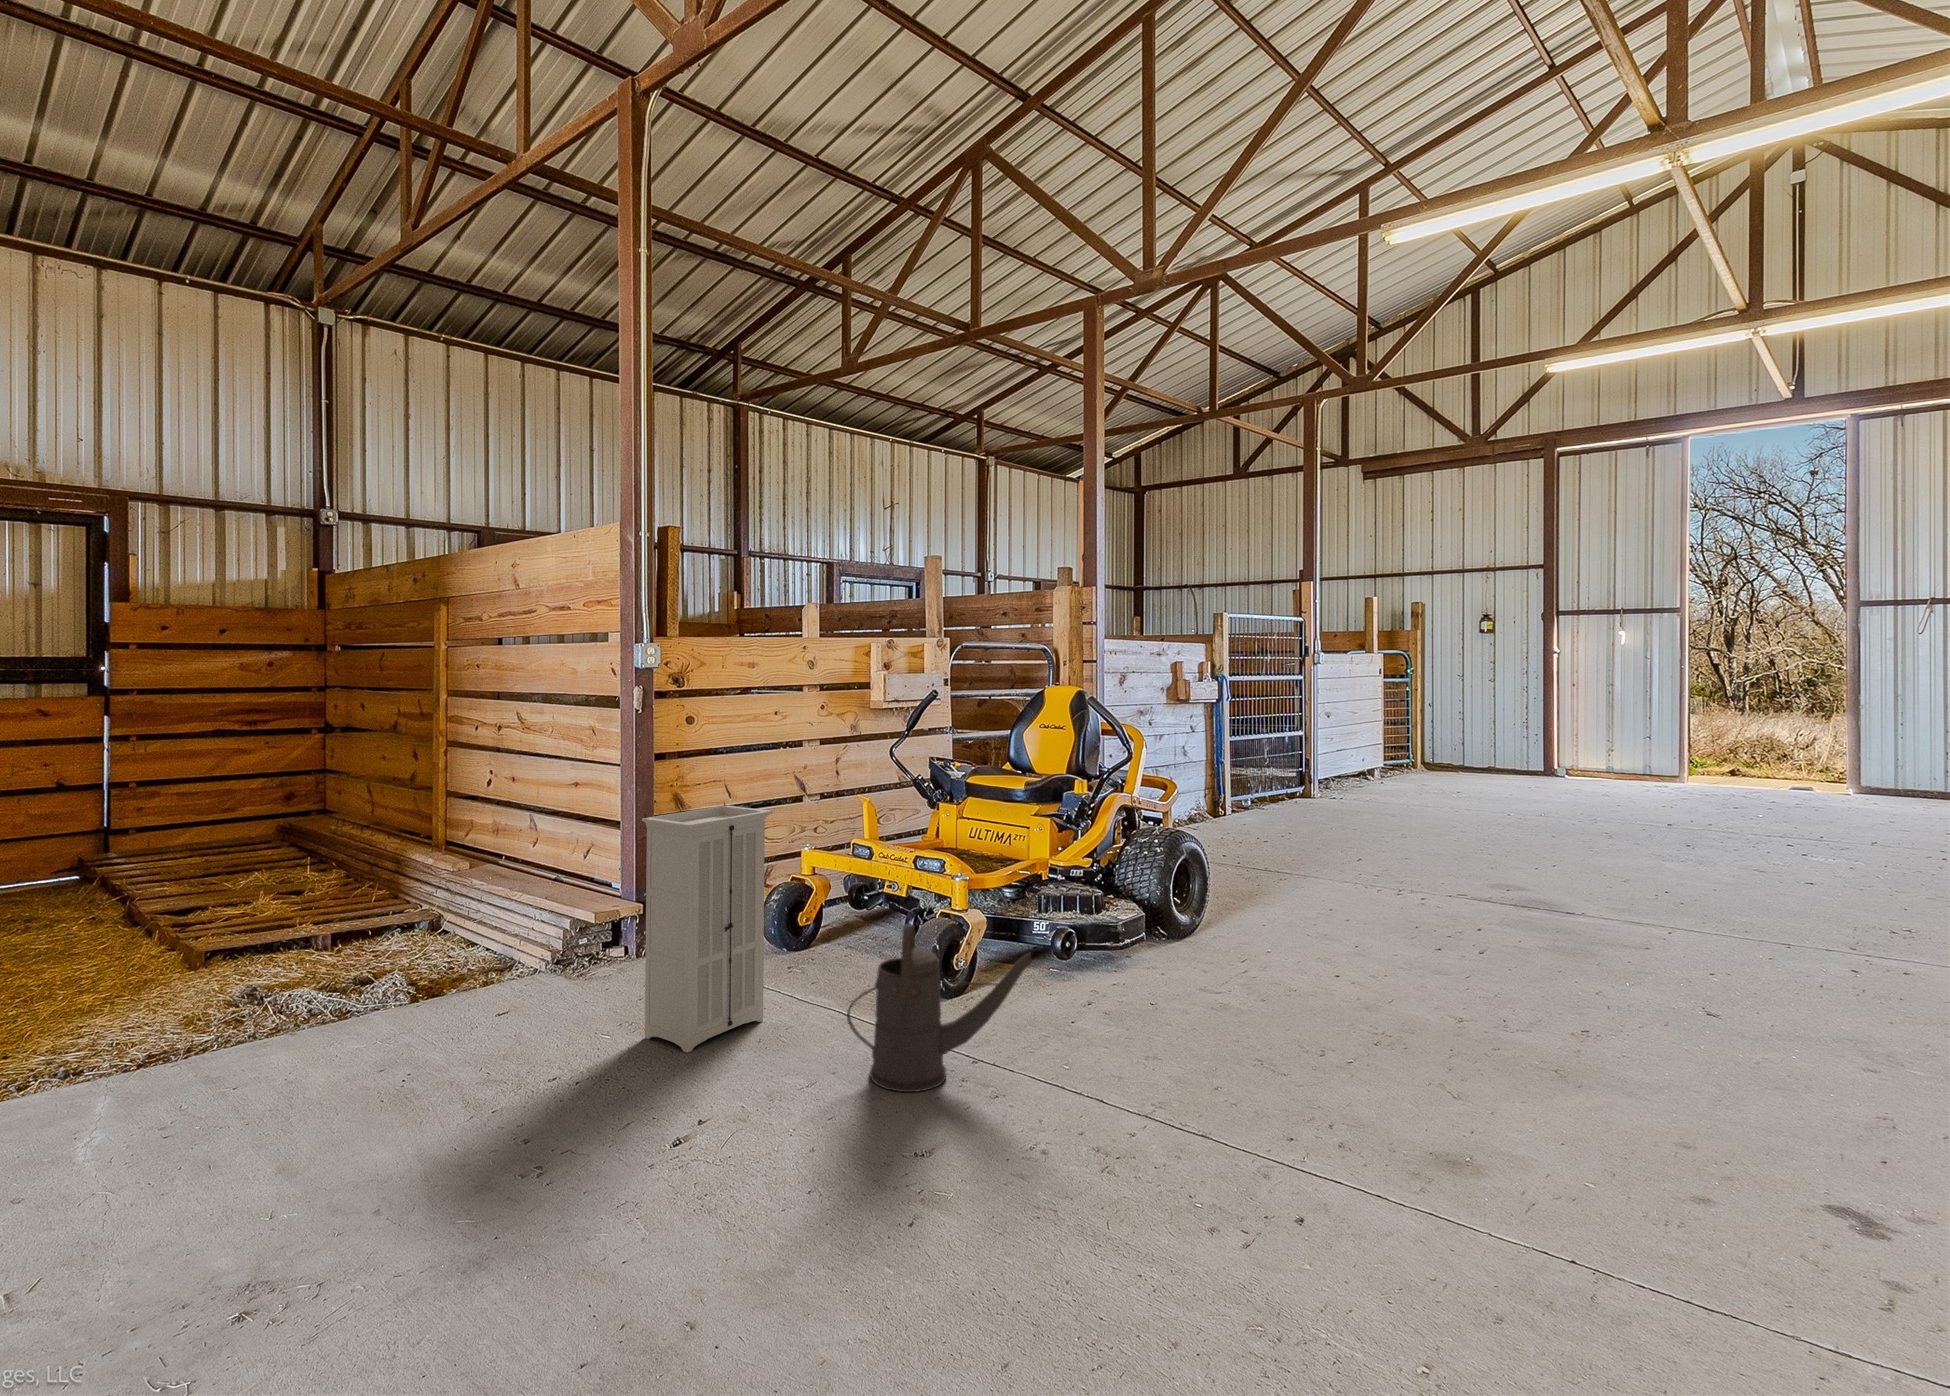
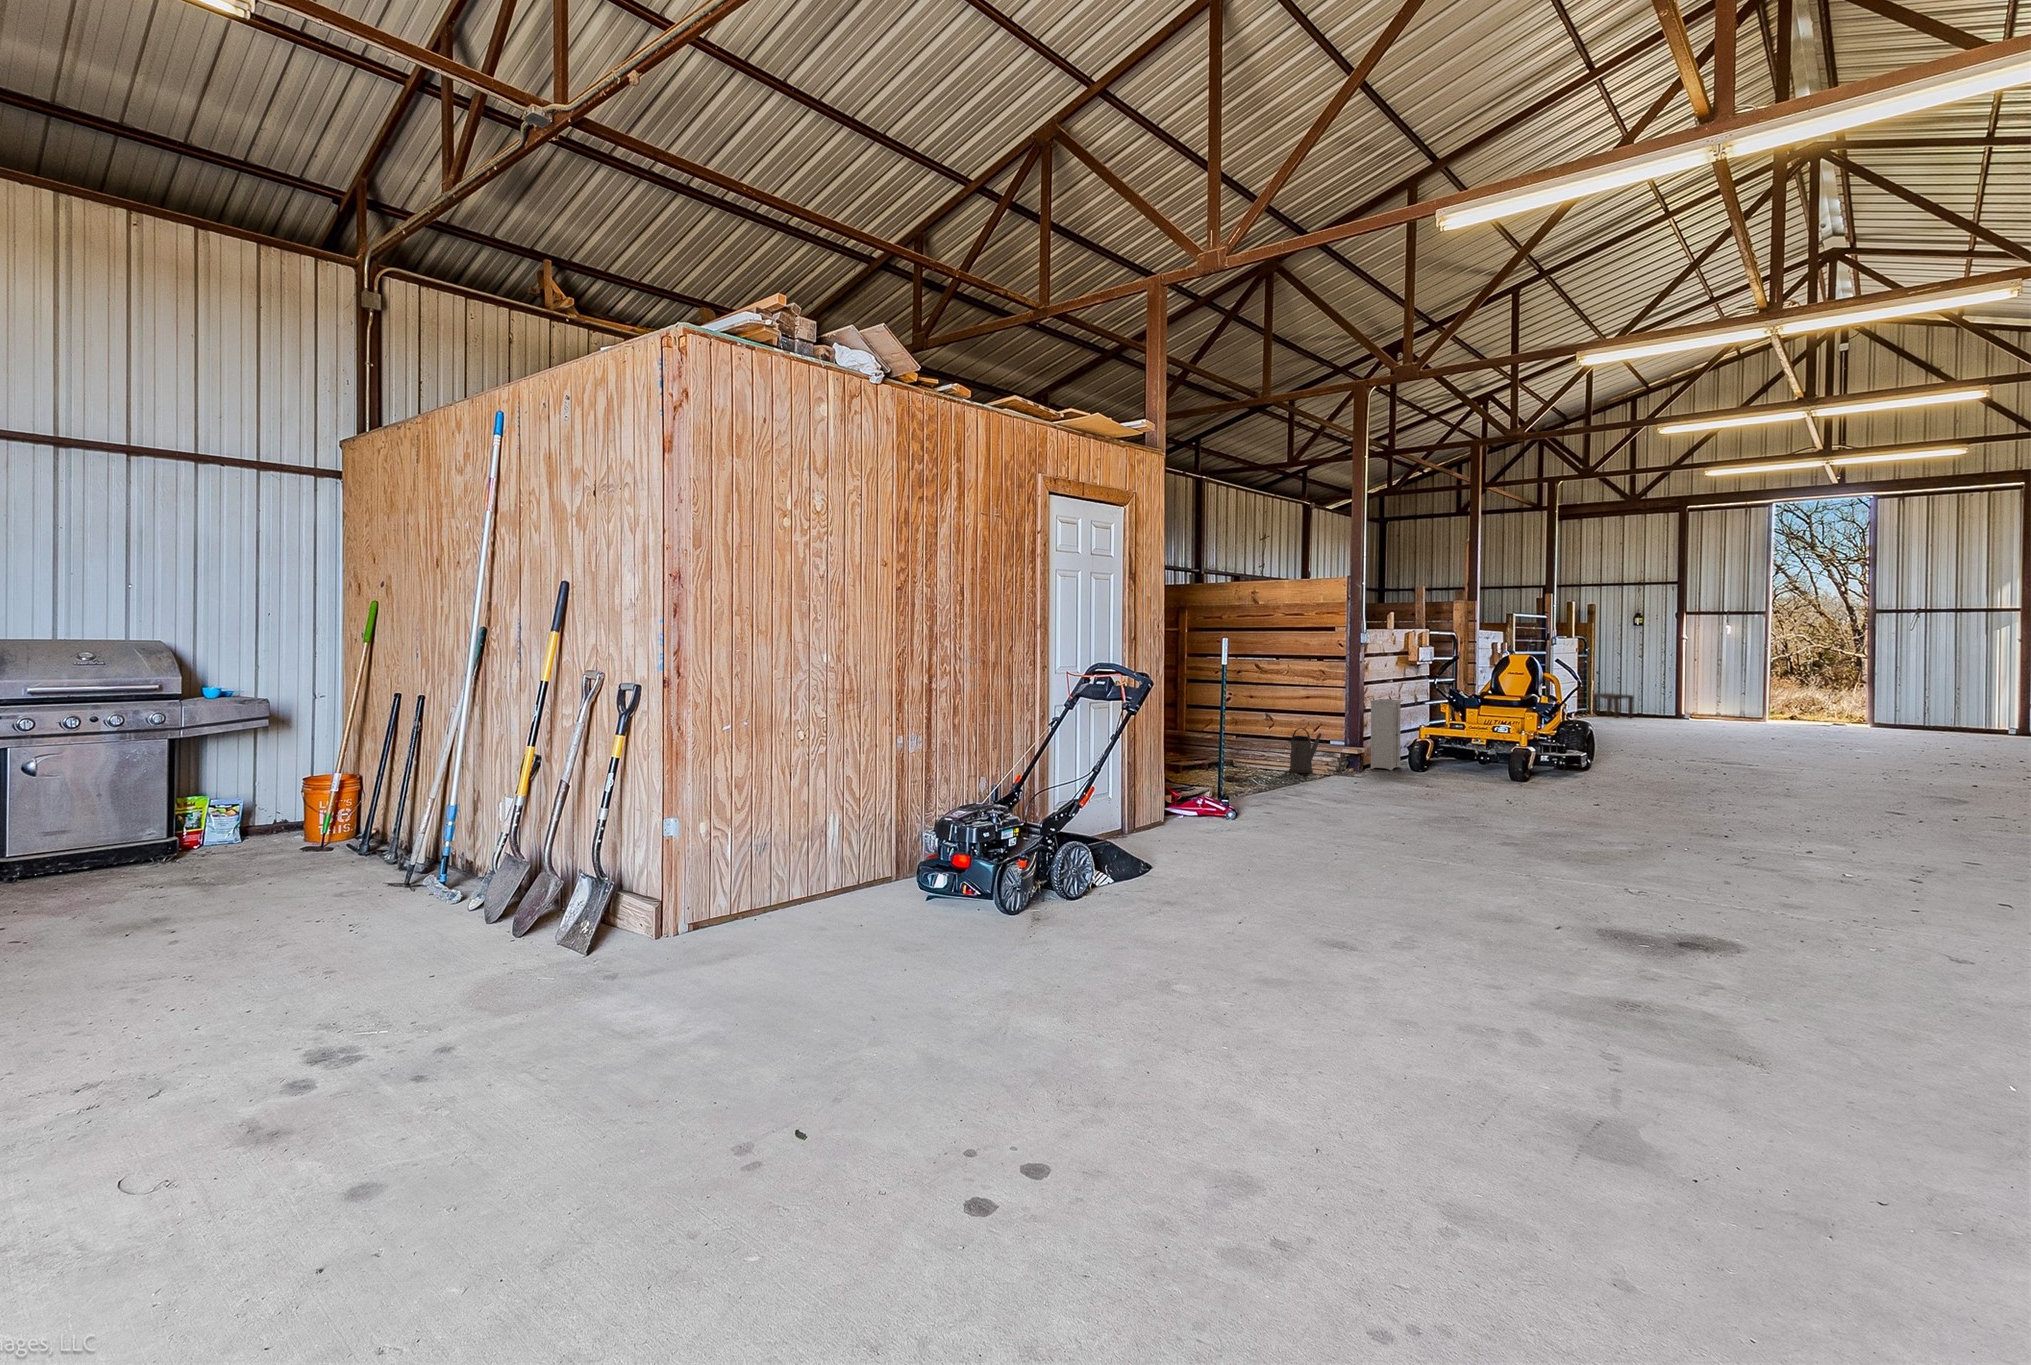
bench: none [1422,735,1482,774] -> present [1593,693,1634,718]
watering can: present [847,924,1031,1092] -> present [1289,728,1321,773]

